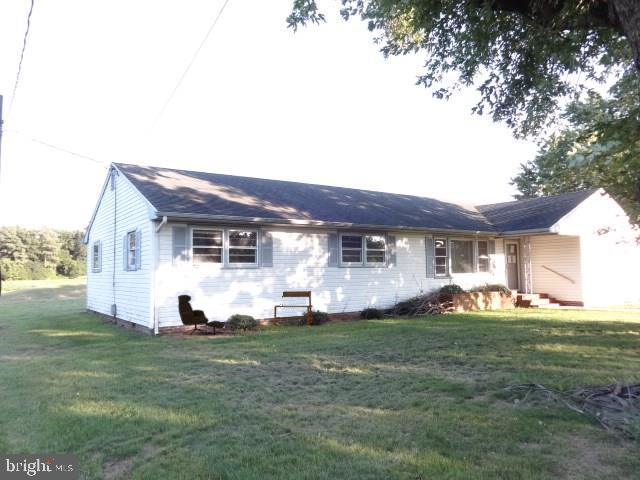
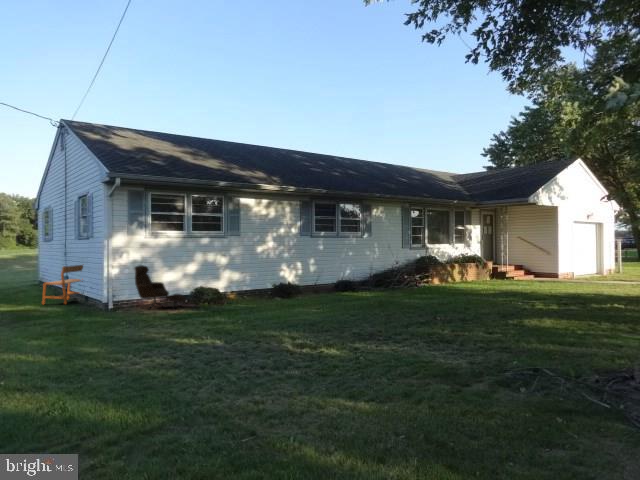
bench: present [274,291,313,326] -> present [42,265,83,304]

